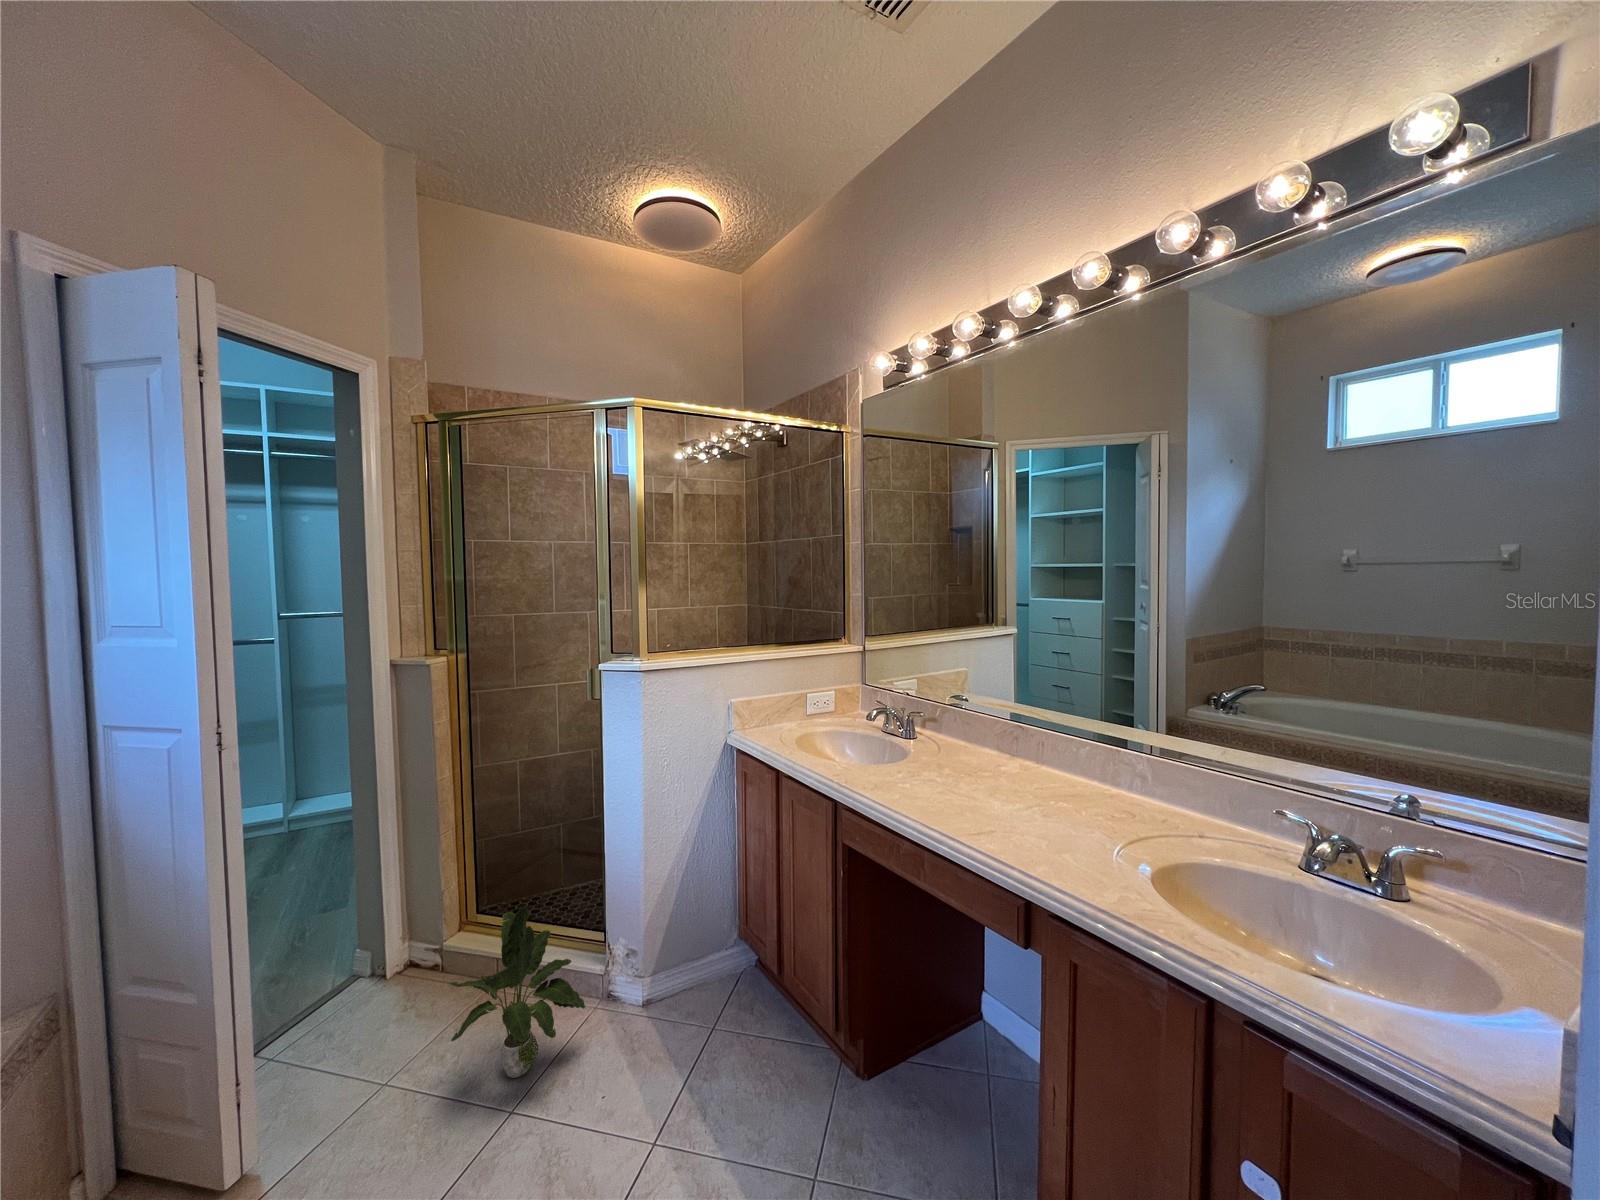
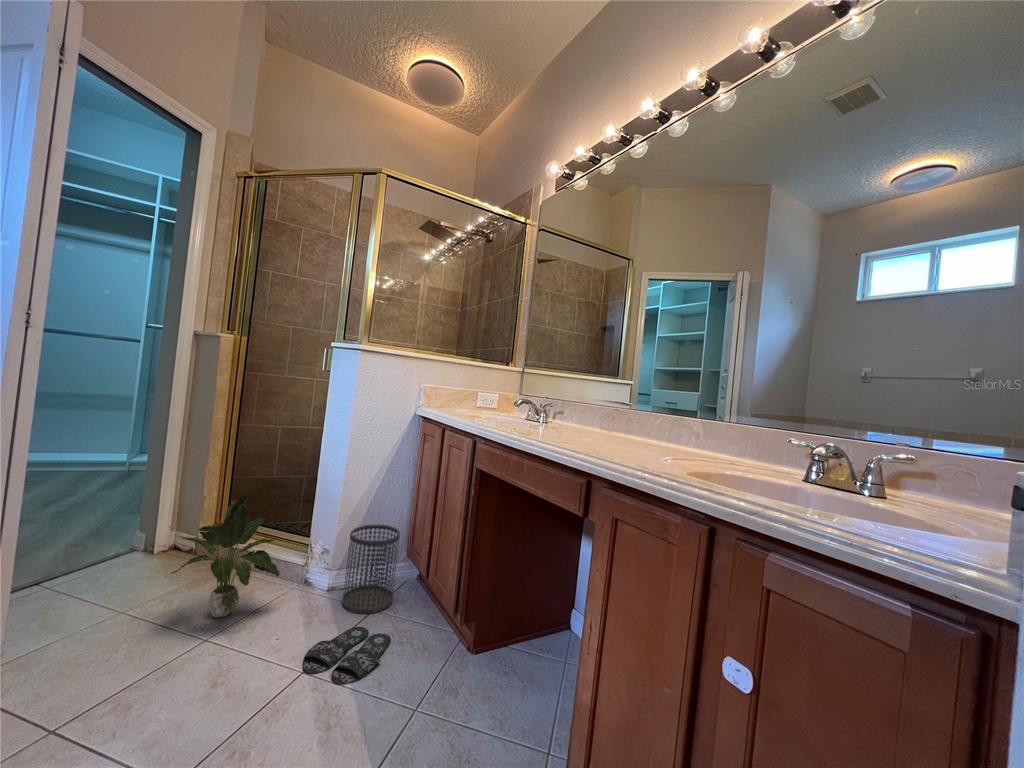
wastebasket: none [668,906,735,1038] -> present [343,525,400,614]
slippers: none [653,1062,754,1164] -> present [302,627,391,685]

